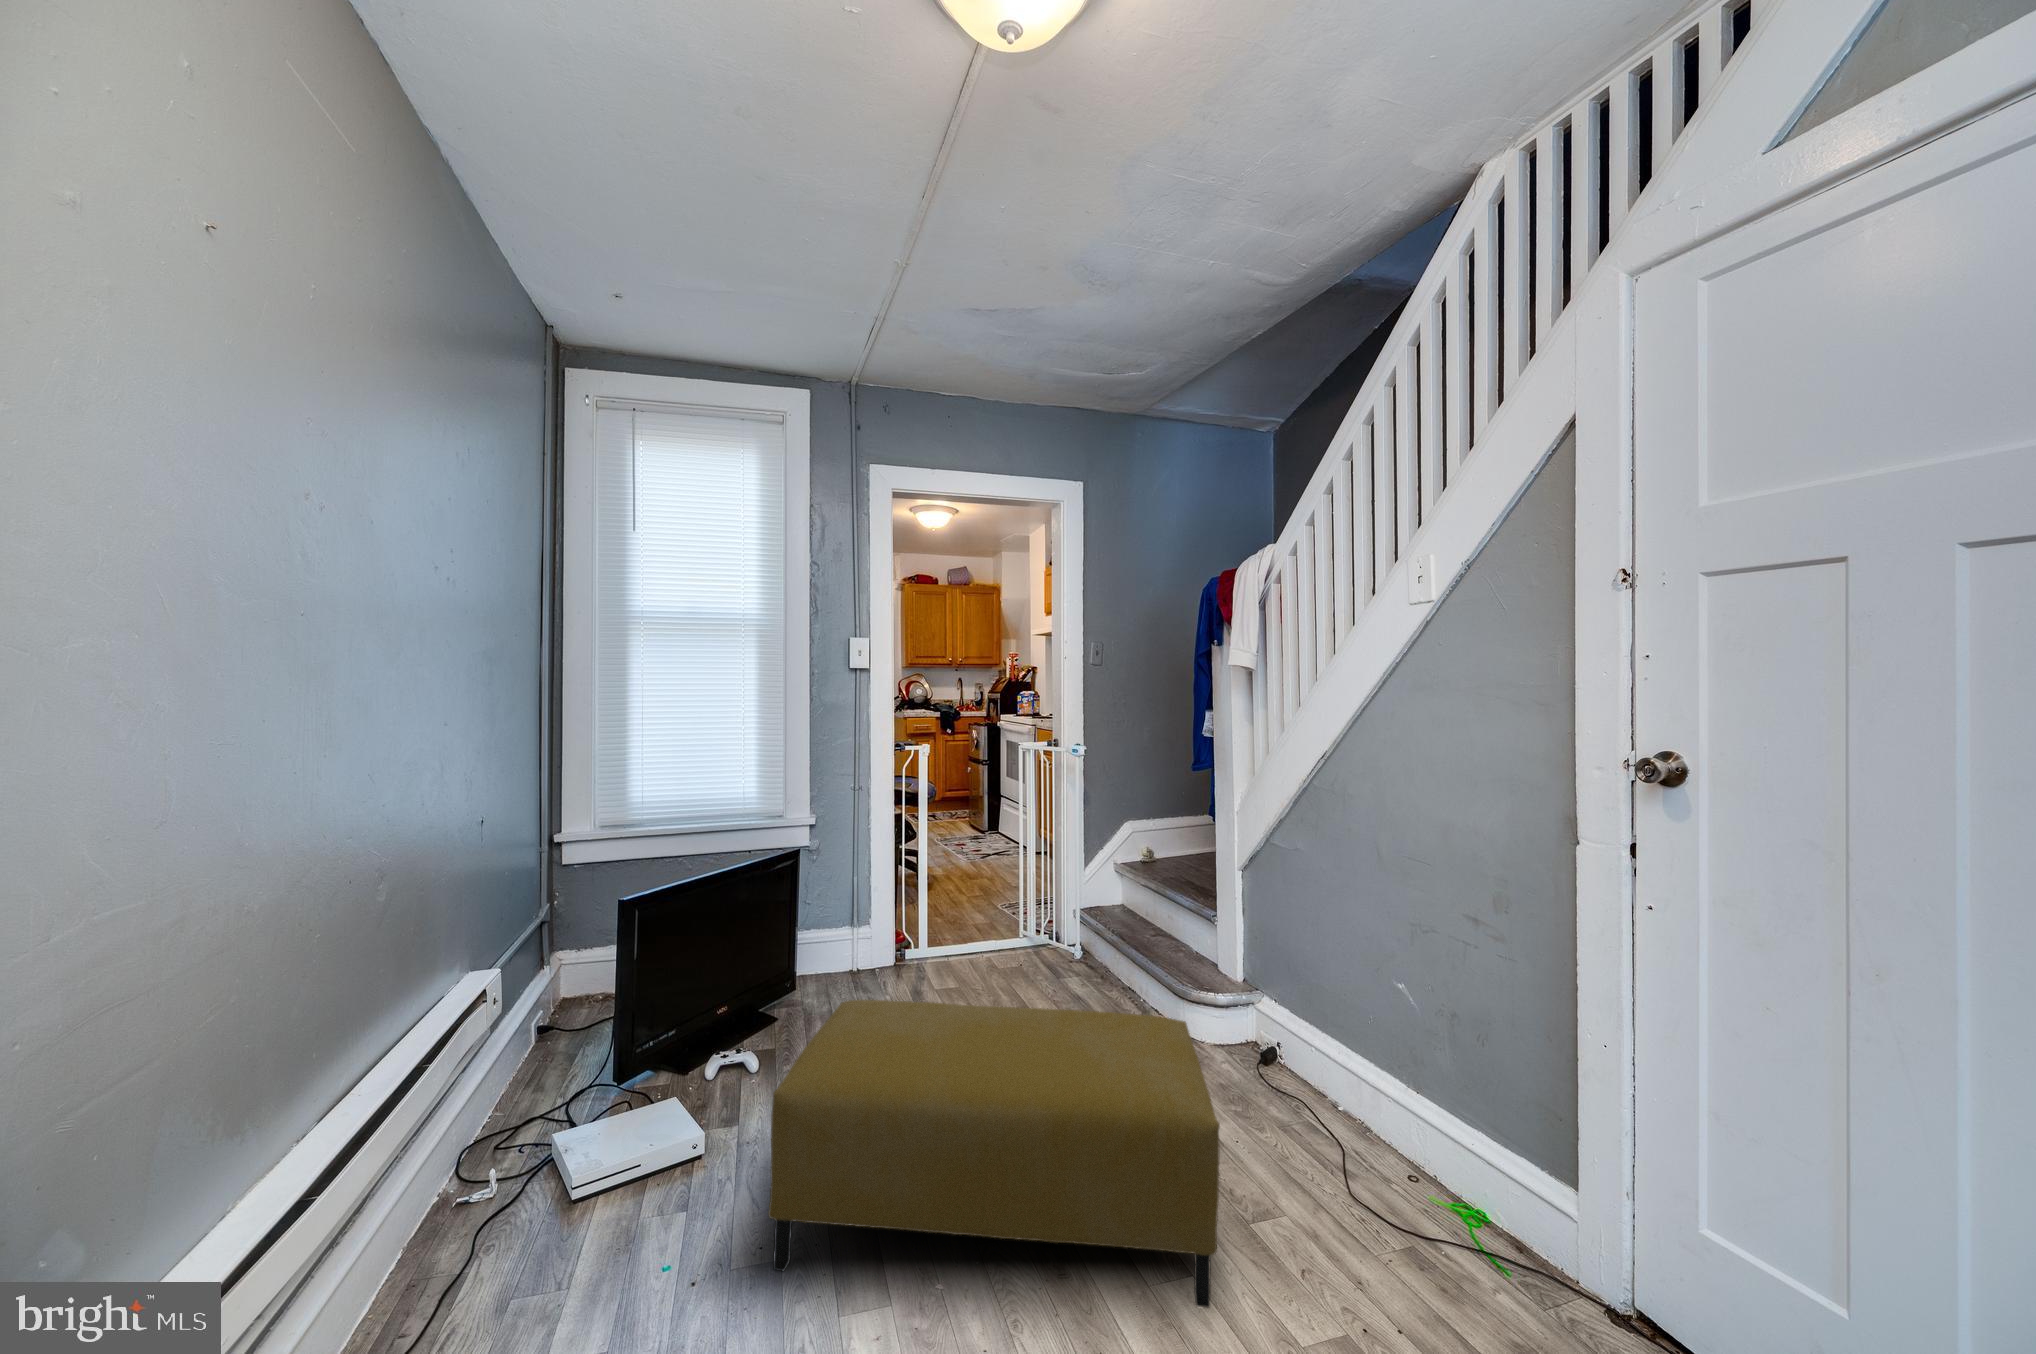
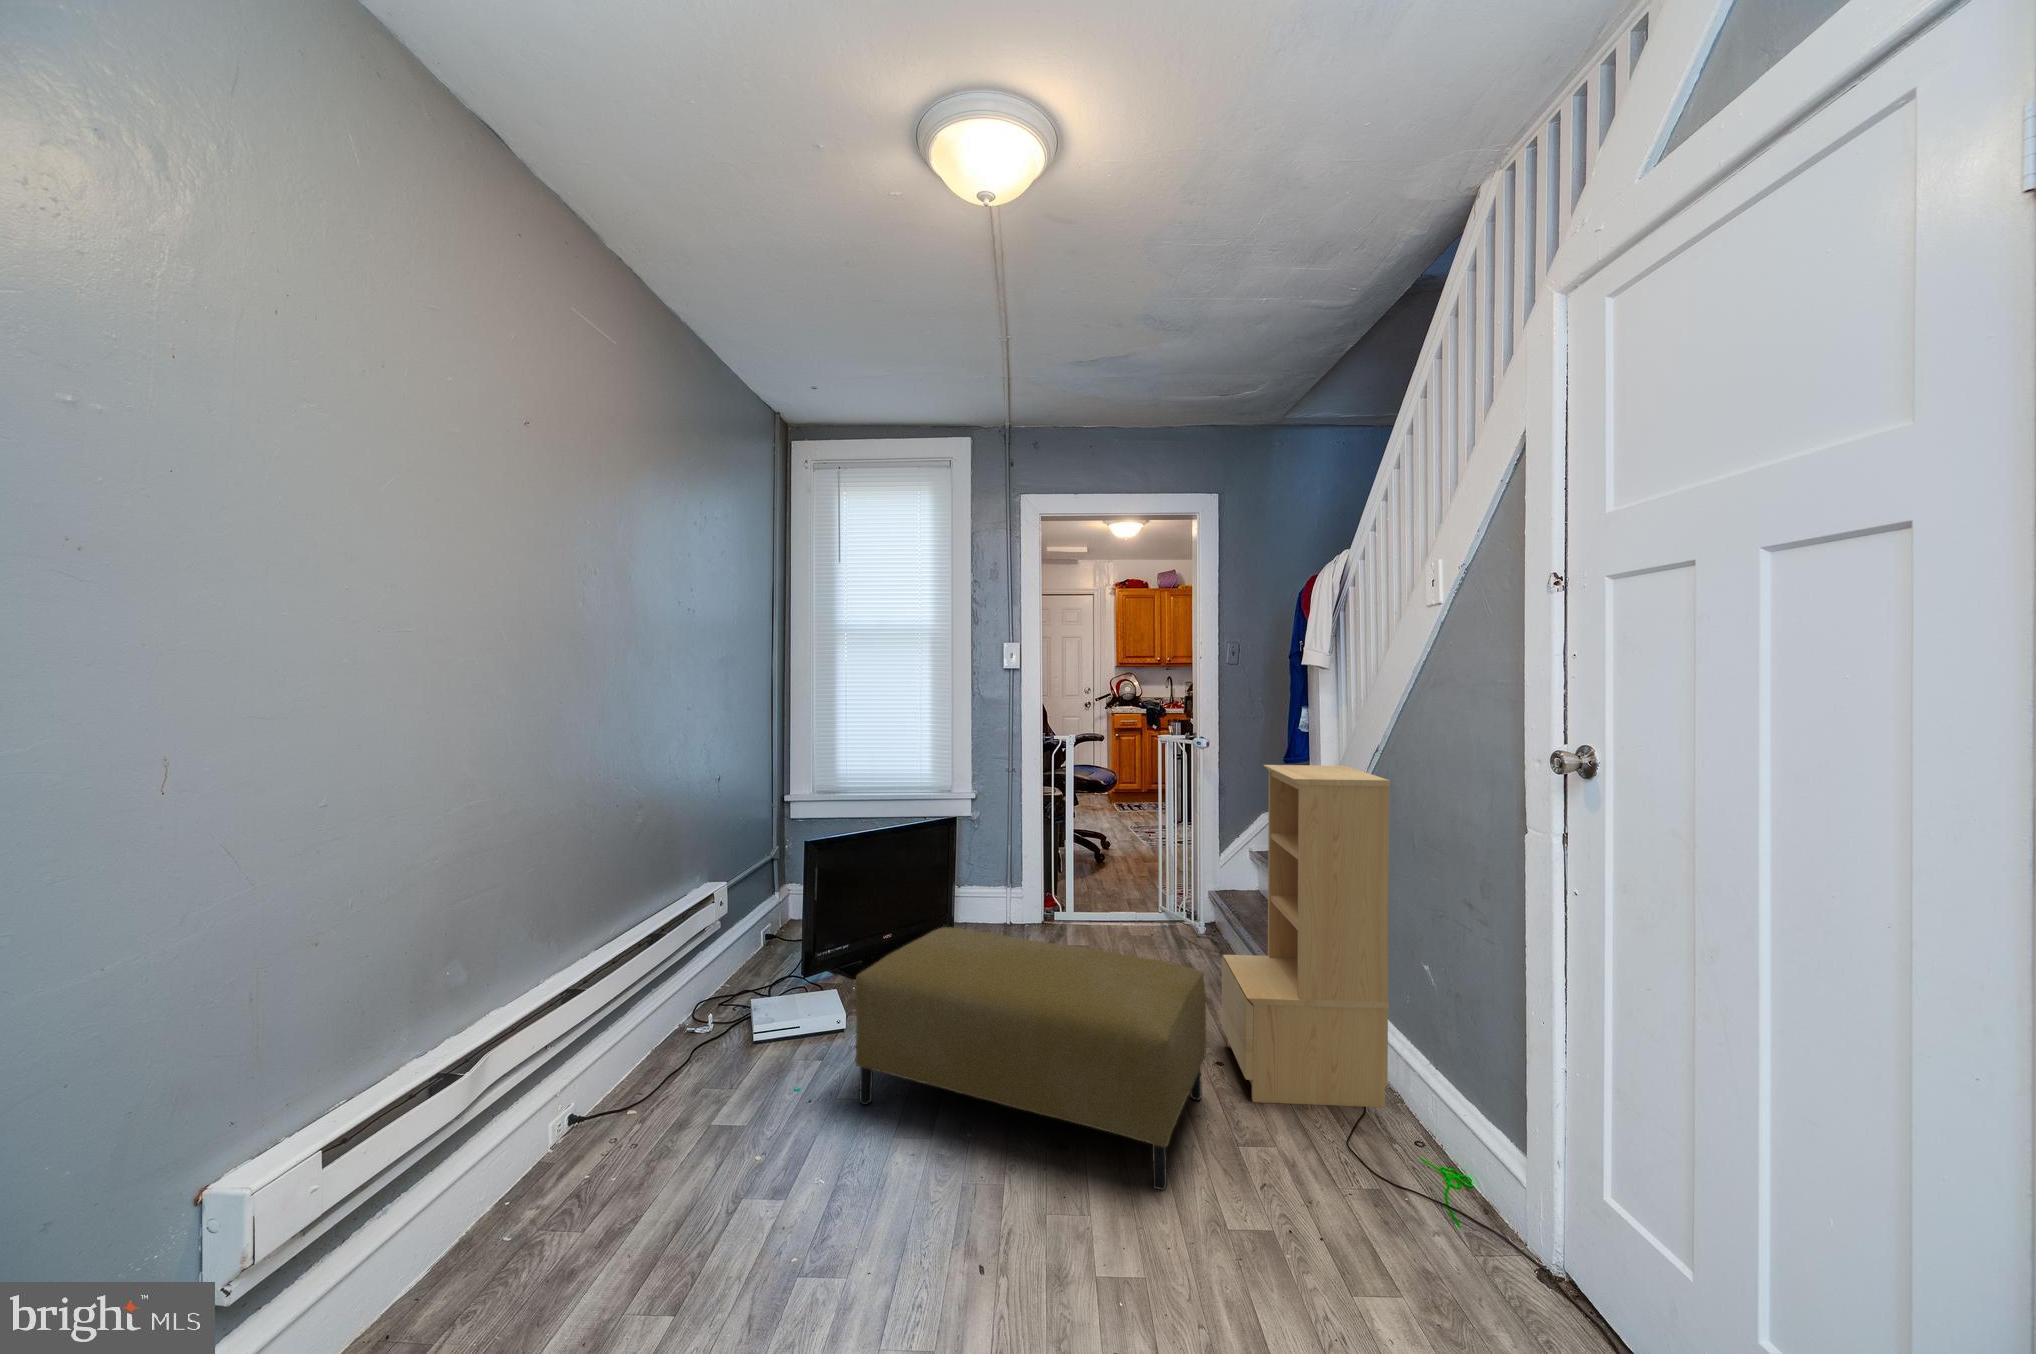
bookshelf: none [1167,778,1368,1161] -> present [1222,765,1390,1107]

